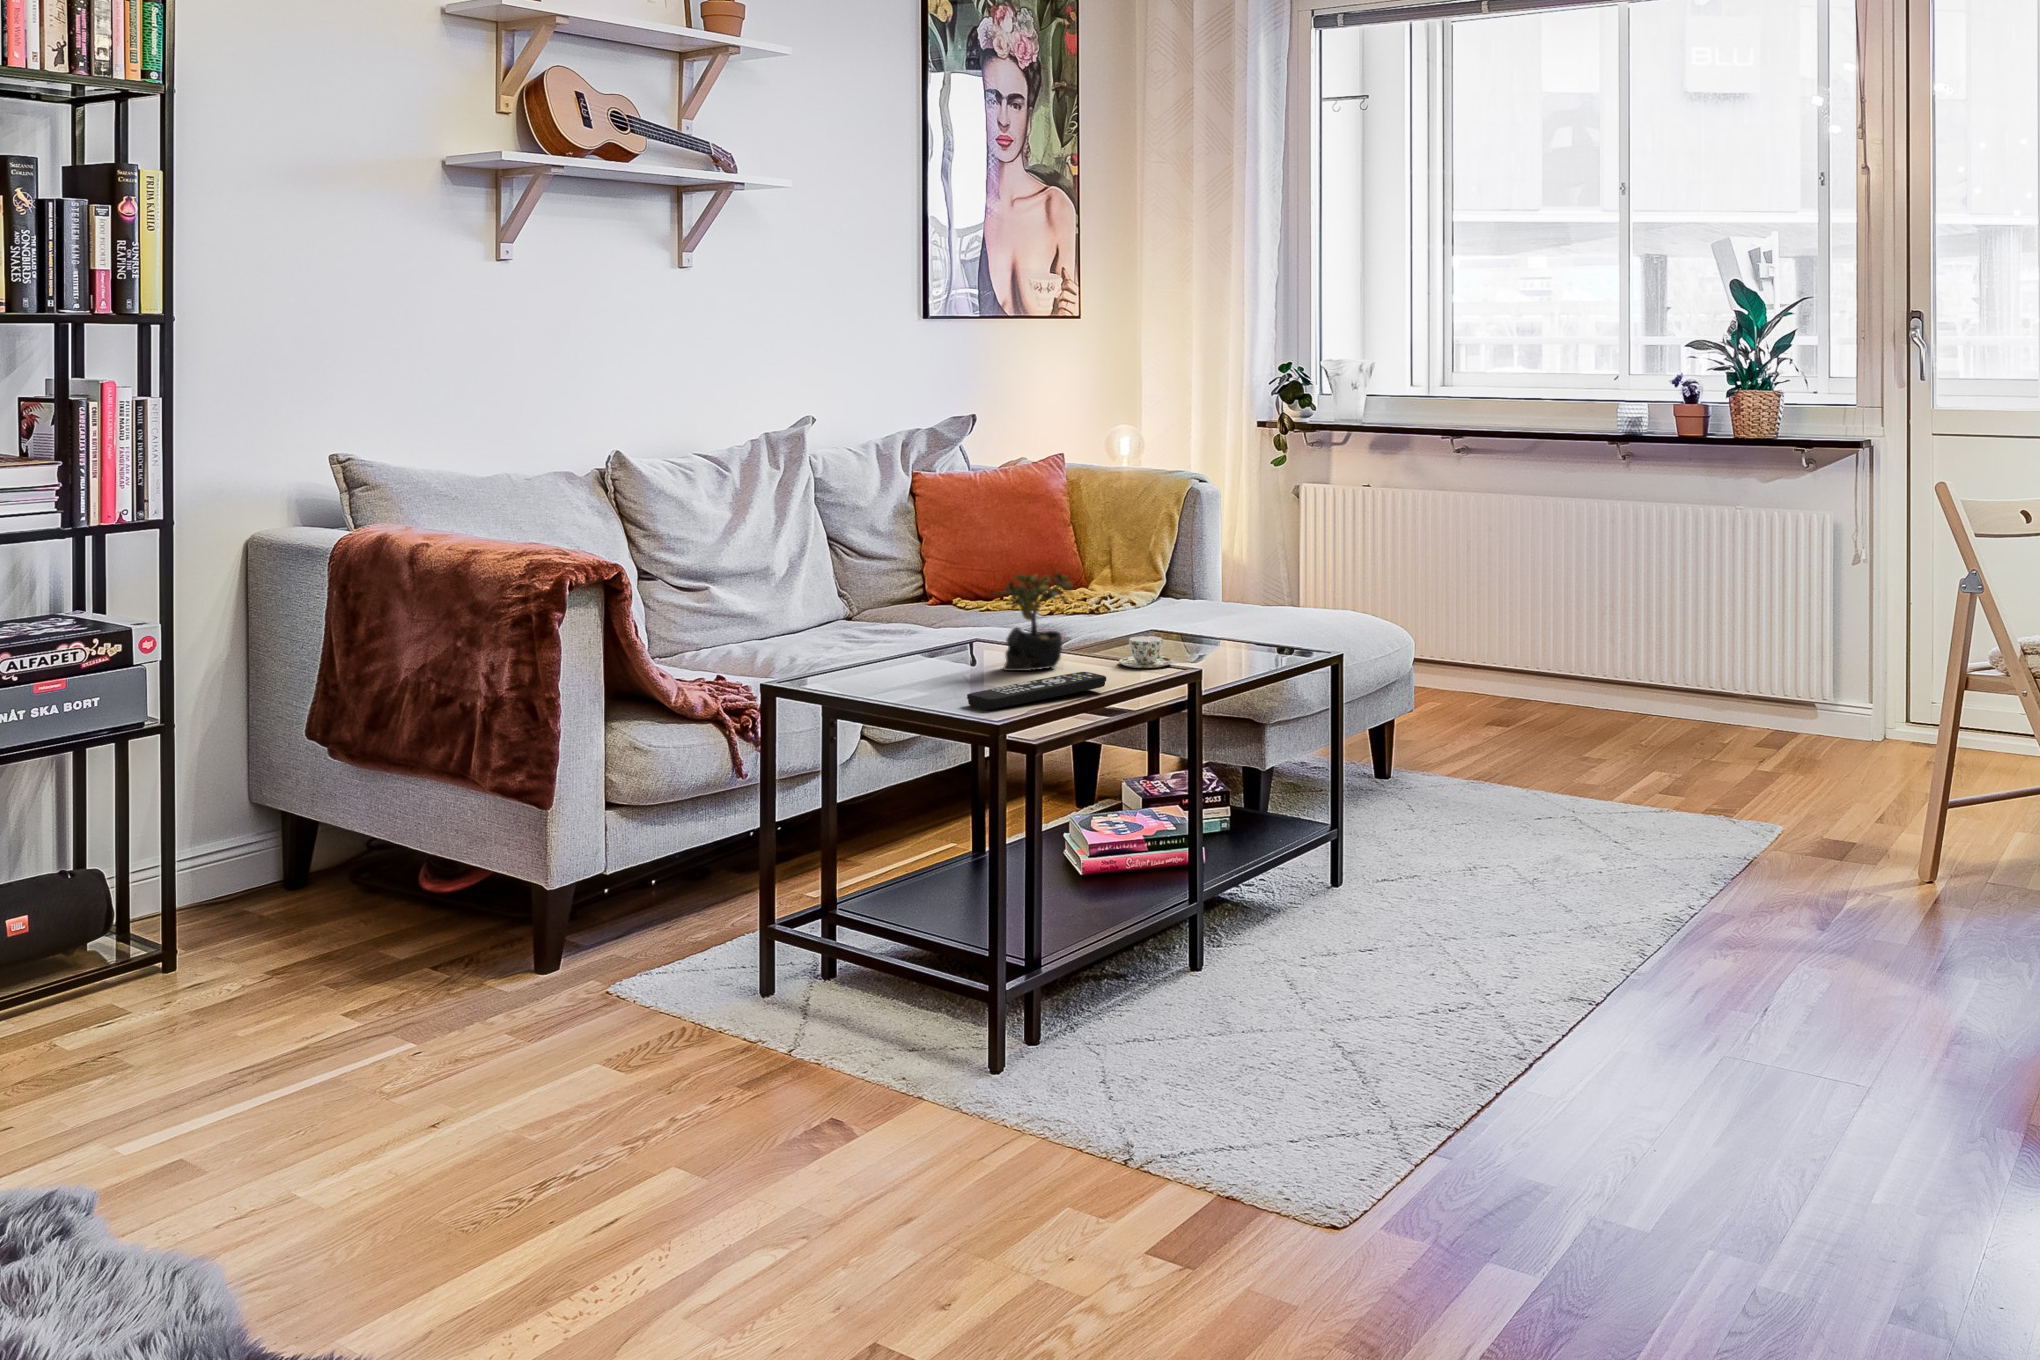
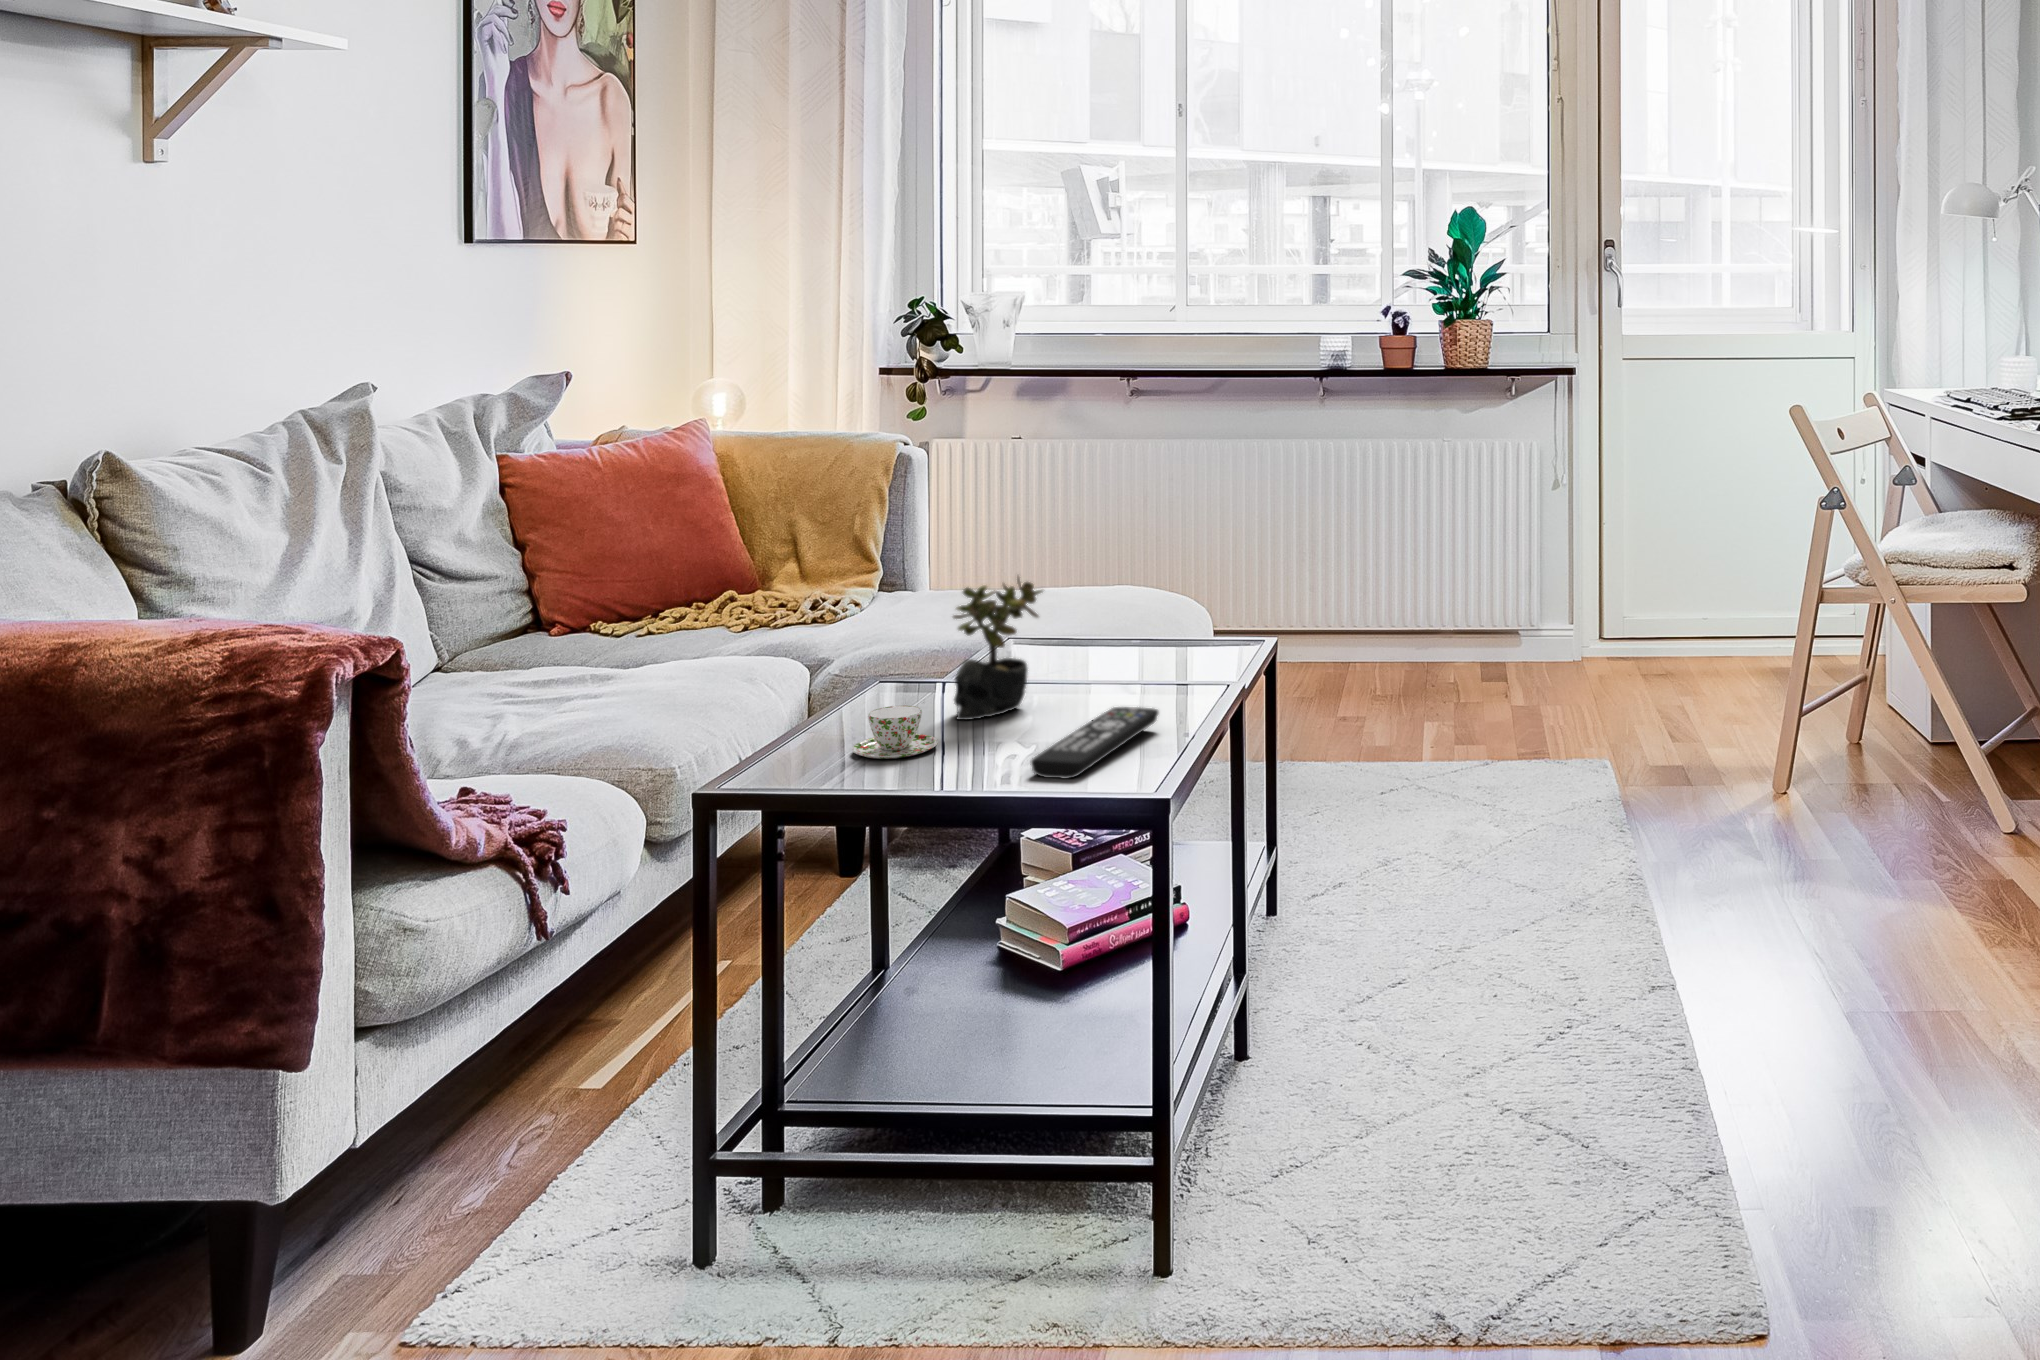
teacup: present [1119,636,1173,668] -> present [852,705,938,759]

